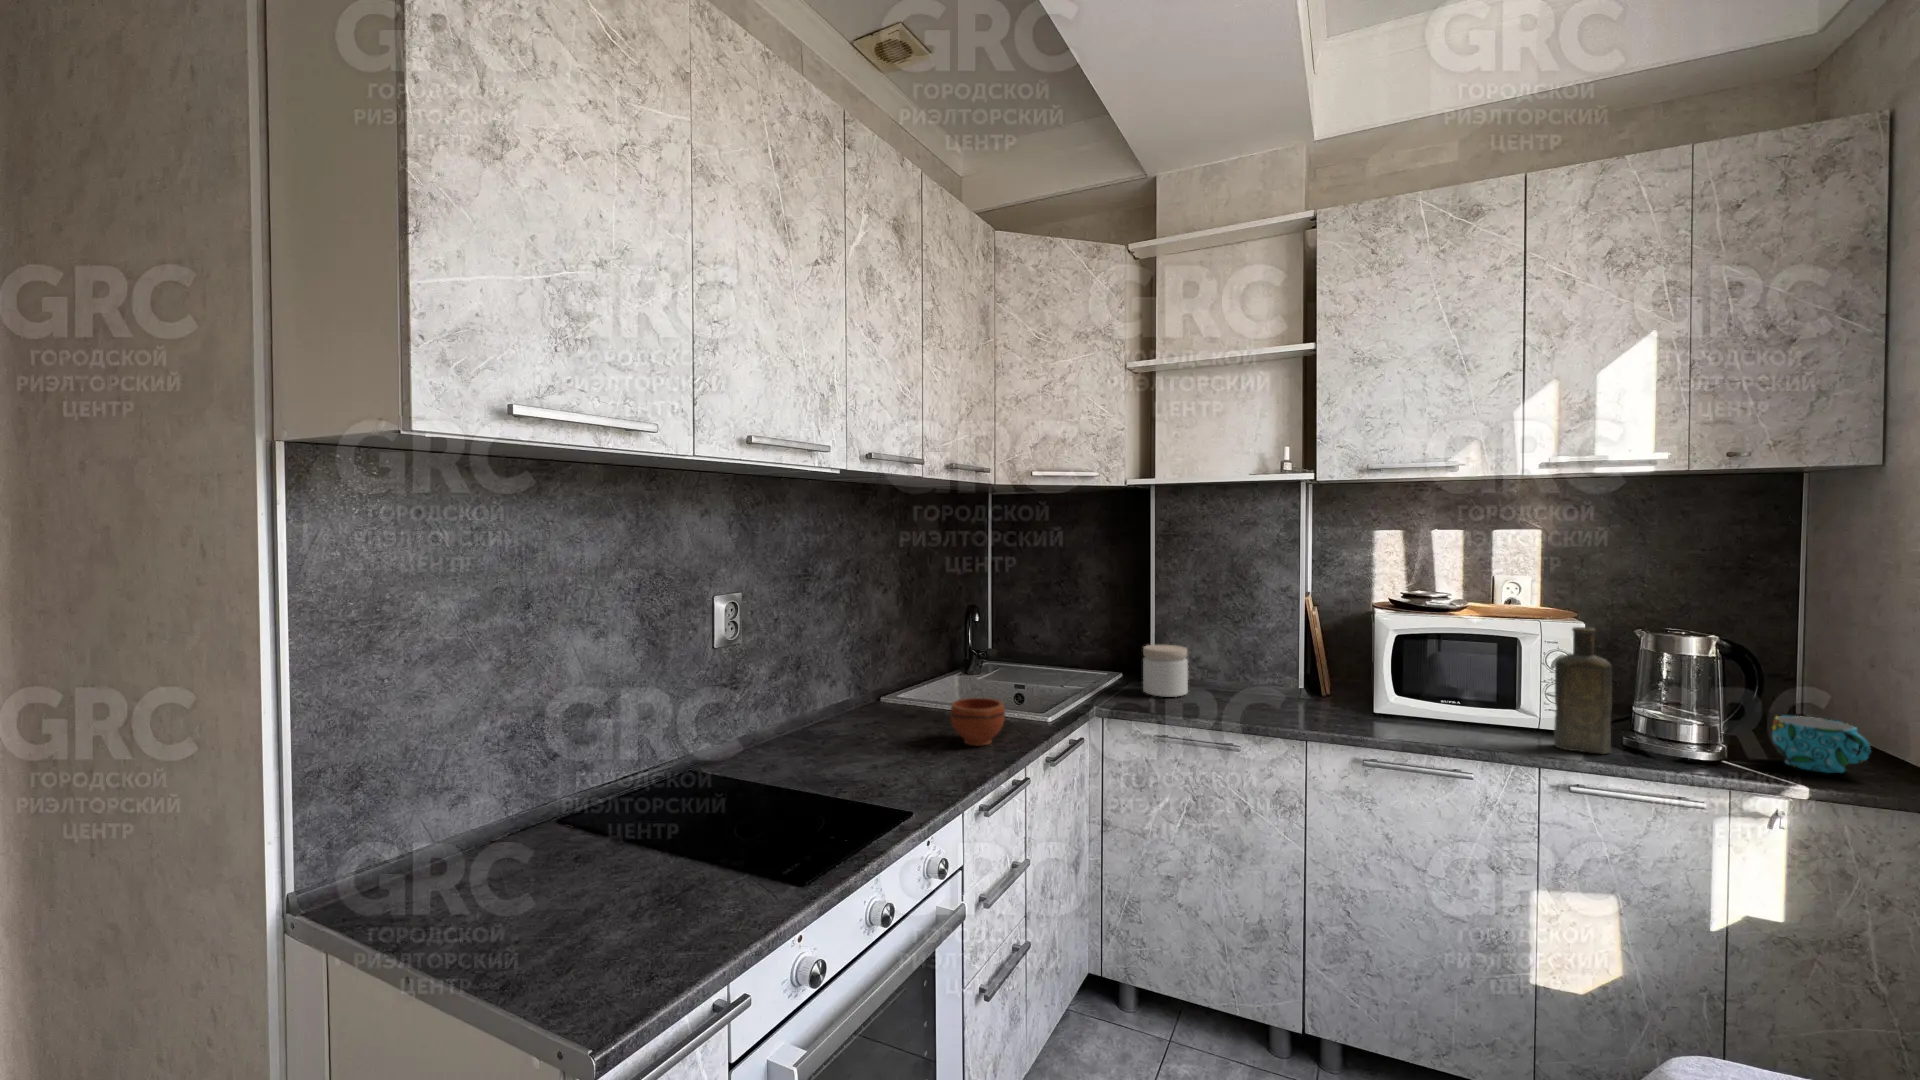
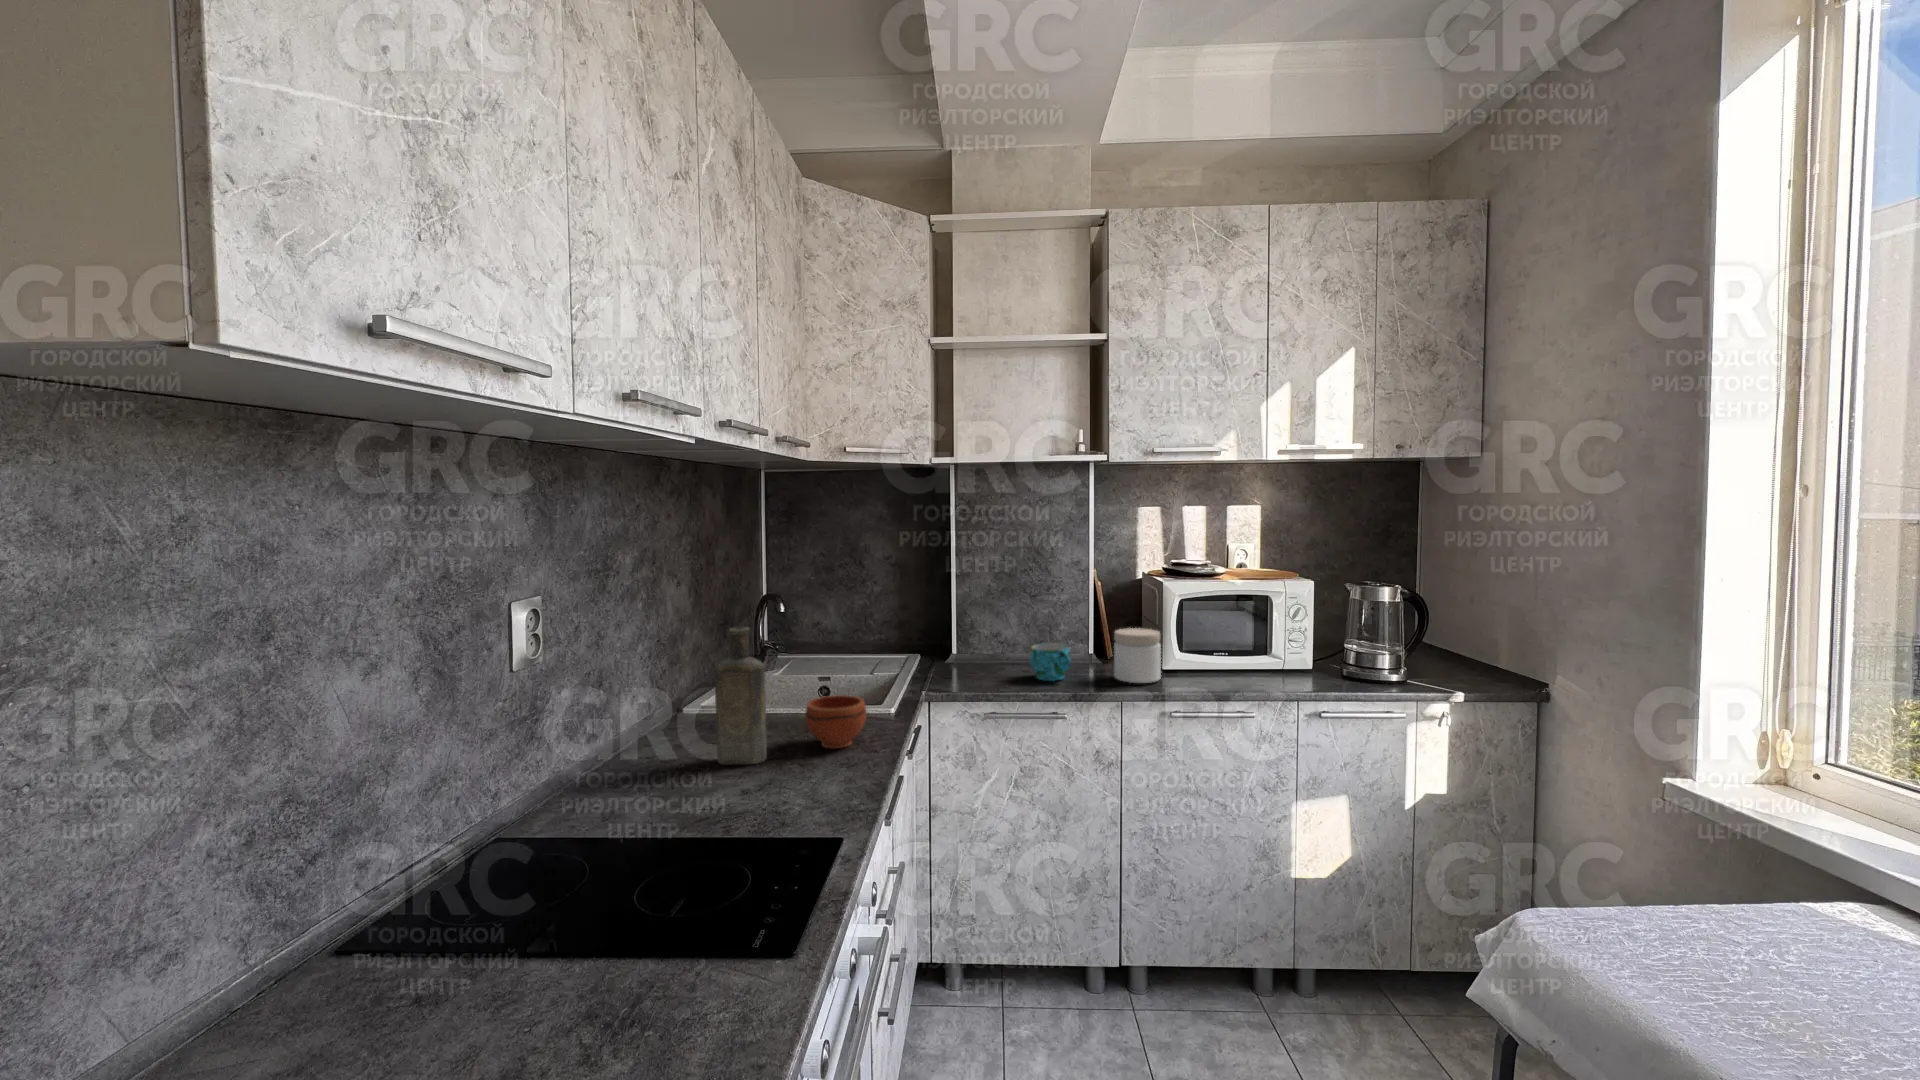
bottle: present [1554,627,1612,754] -> present [715,627,767,764]
jar: present [1143,645,1188,697] -> present [1114,628,1161,683]
cup: present [1772,716,1871,773] -> present [1030,643,1071,681]

